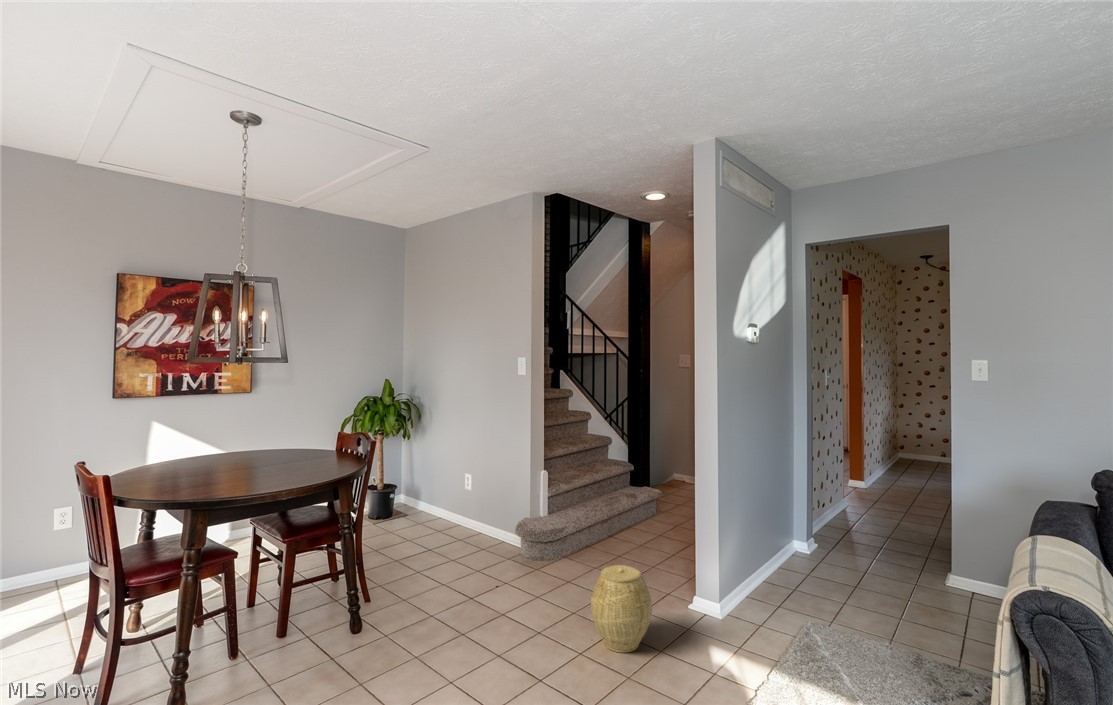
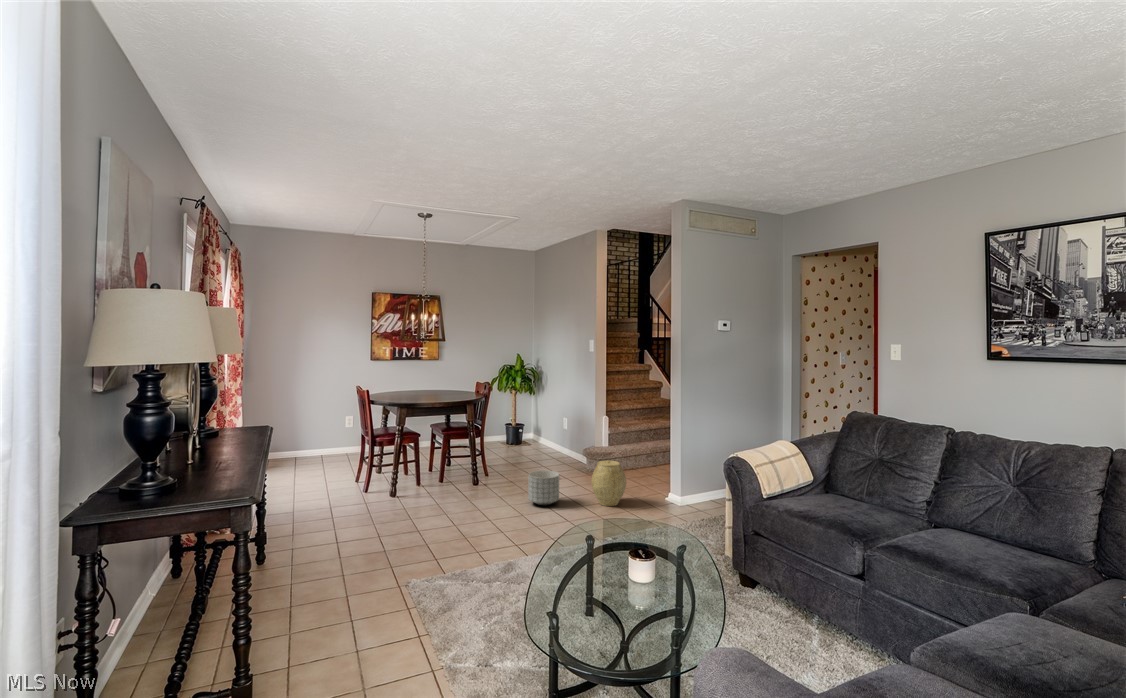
planter: none [483,599,541,675] -> present [528,470,559,505]

